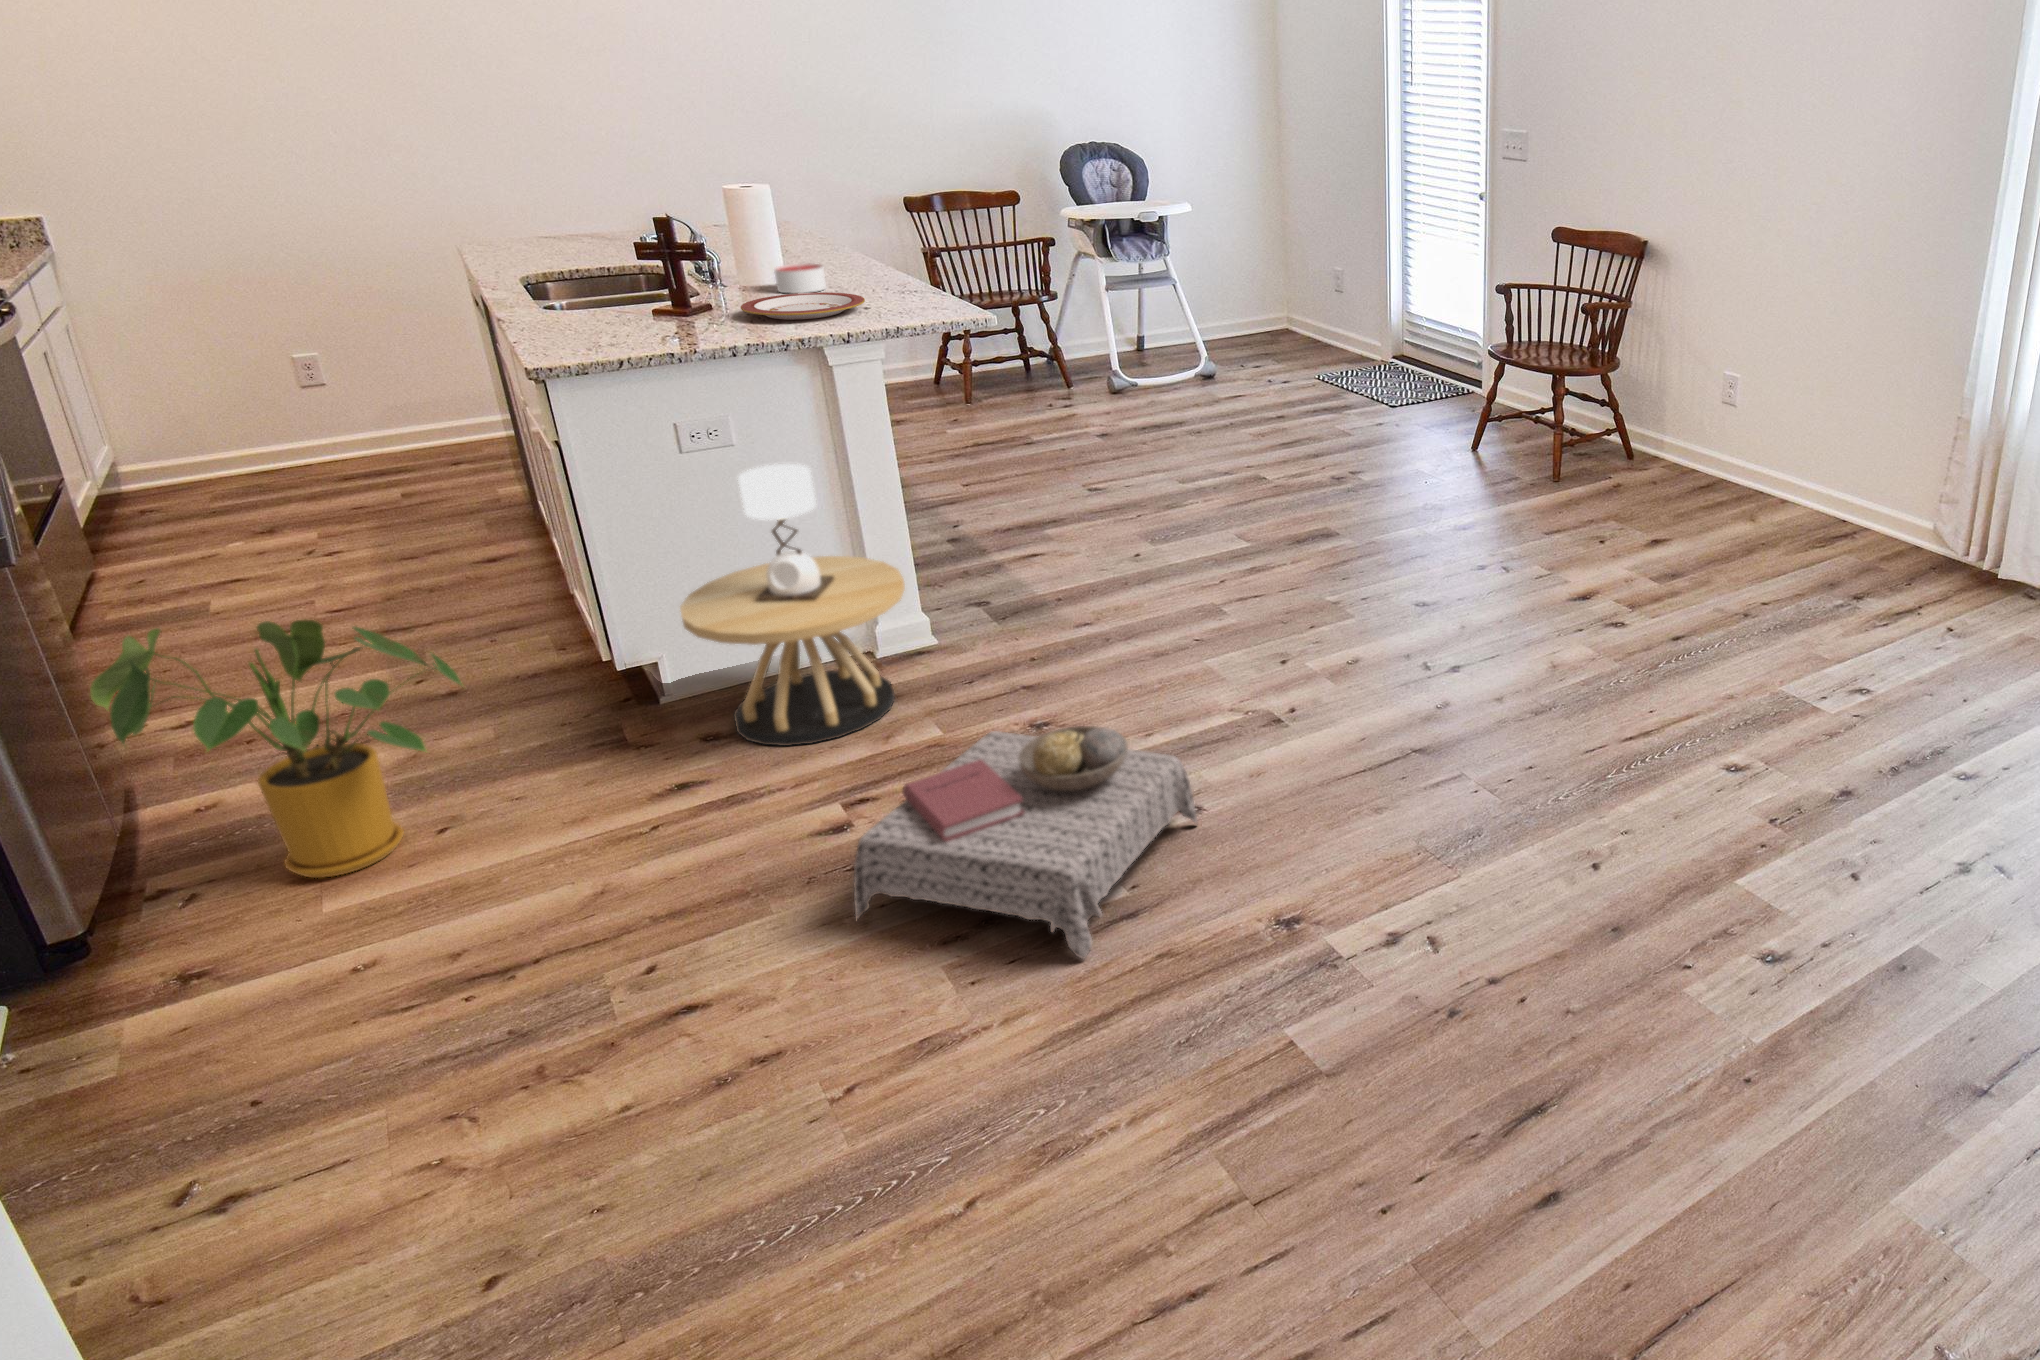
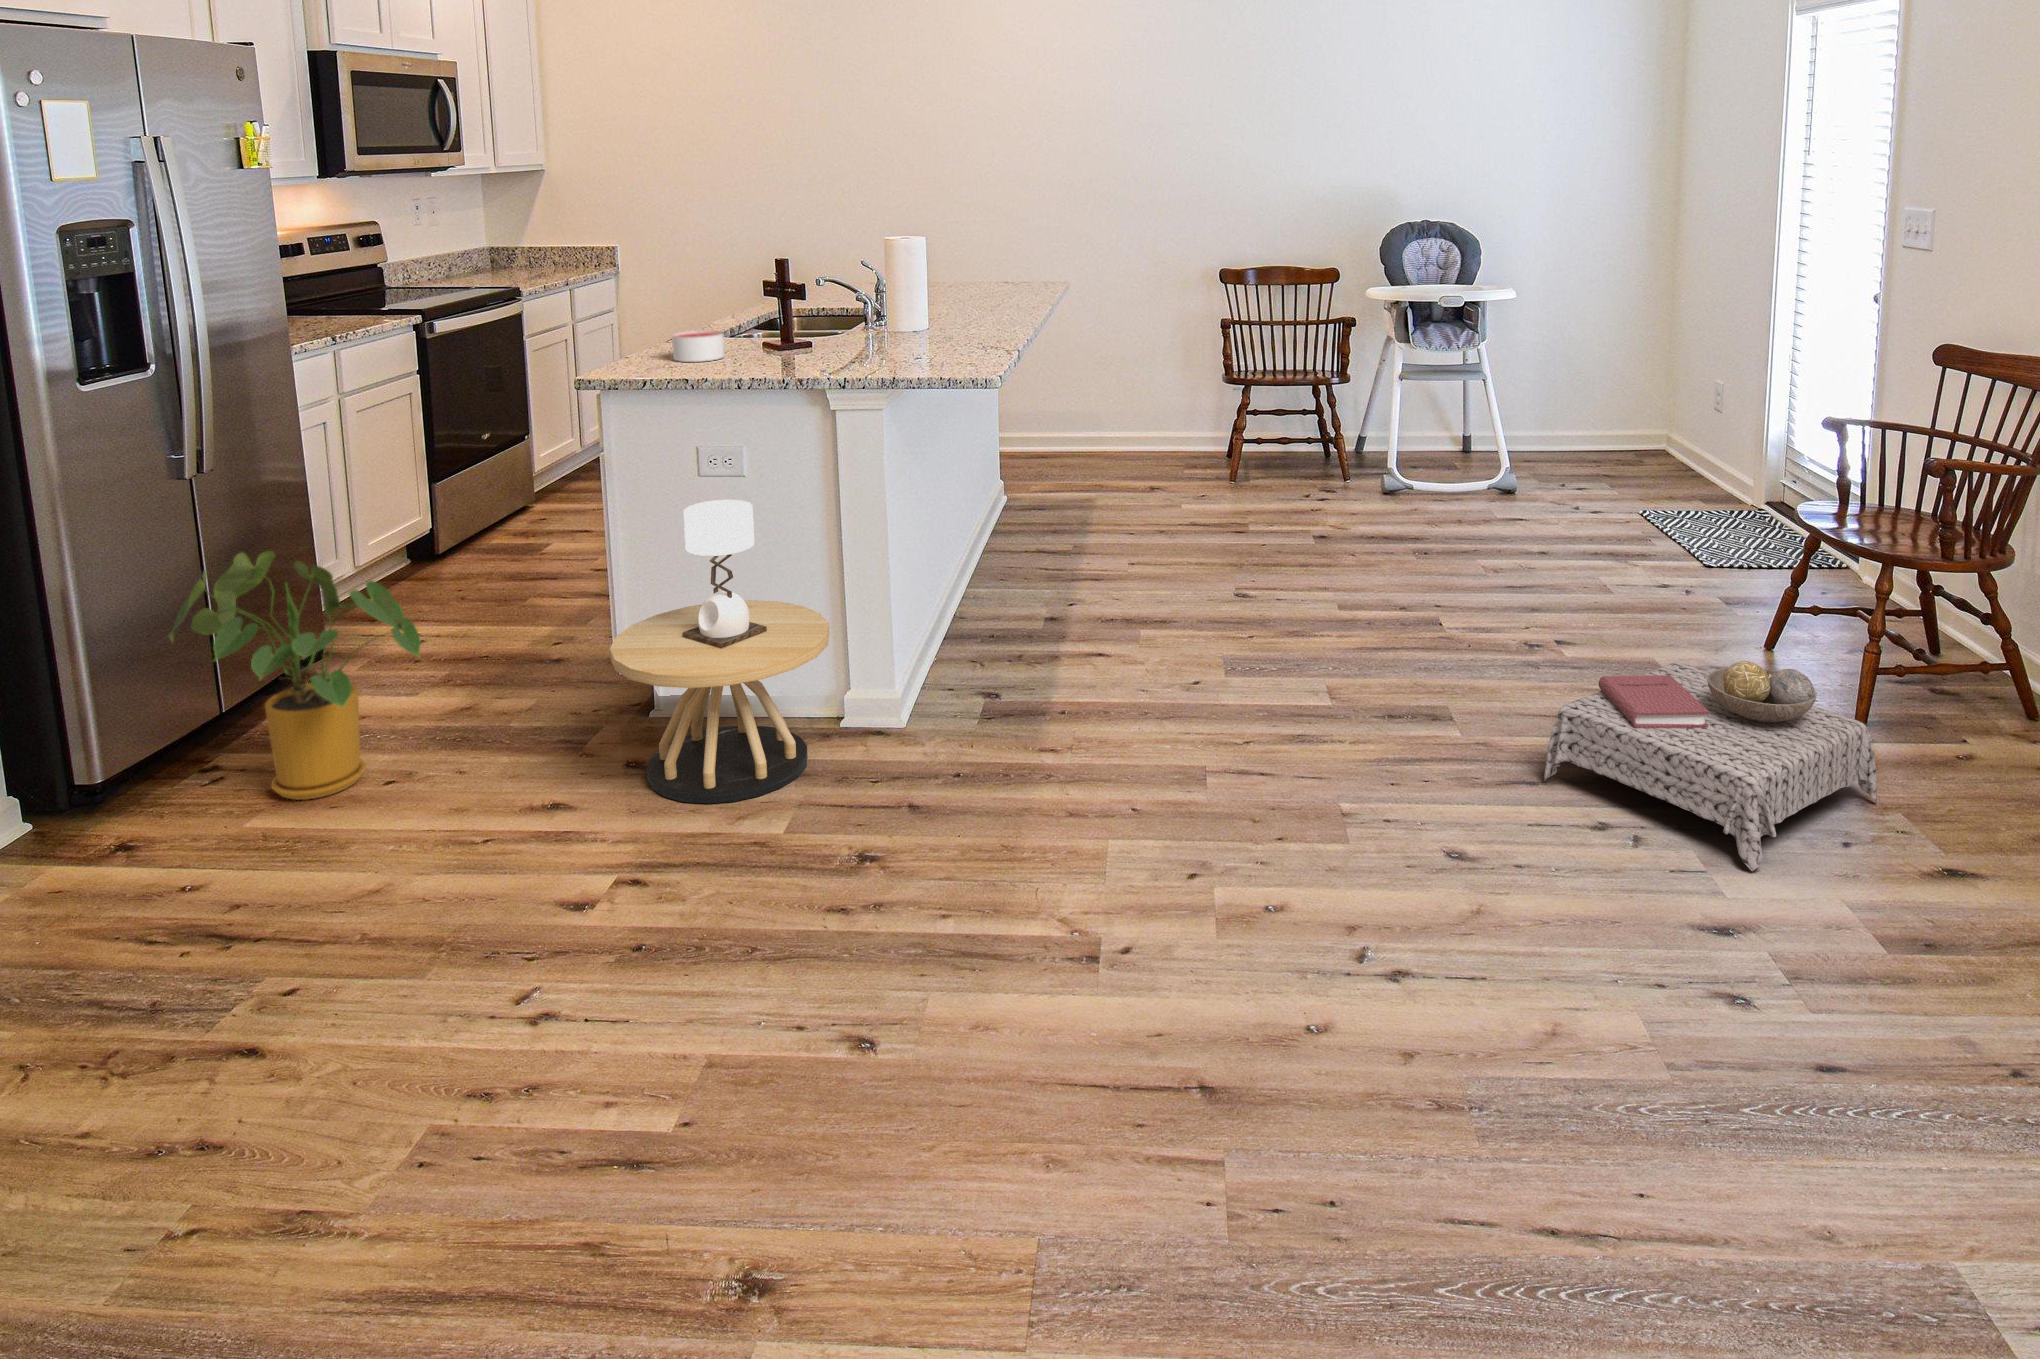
candle: present [774,263,826,293] -> present [672,330,724,362]
plate: present [741,292,865,320] -> none [790,337,906,360]
ottoman: present [854,726,1197,959] -> present [1544,661,1877,871]

